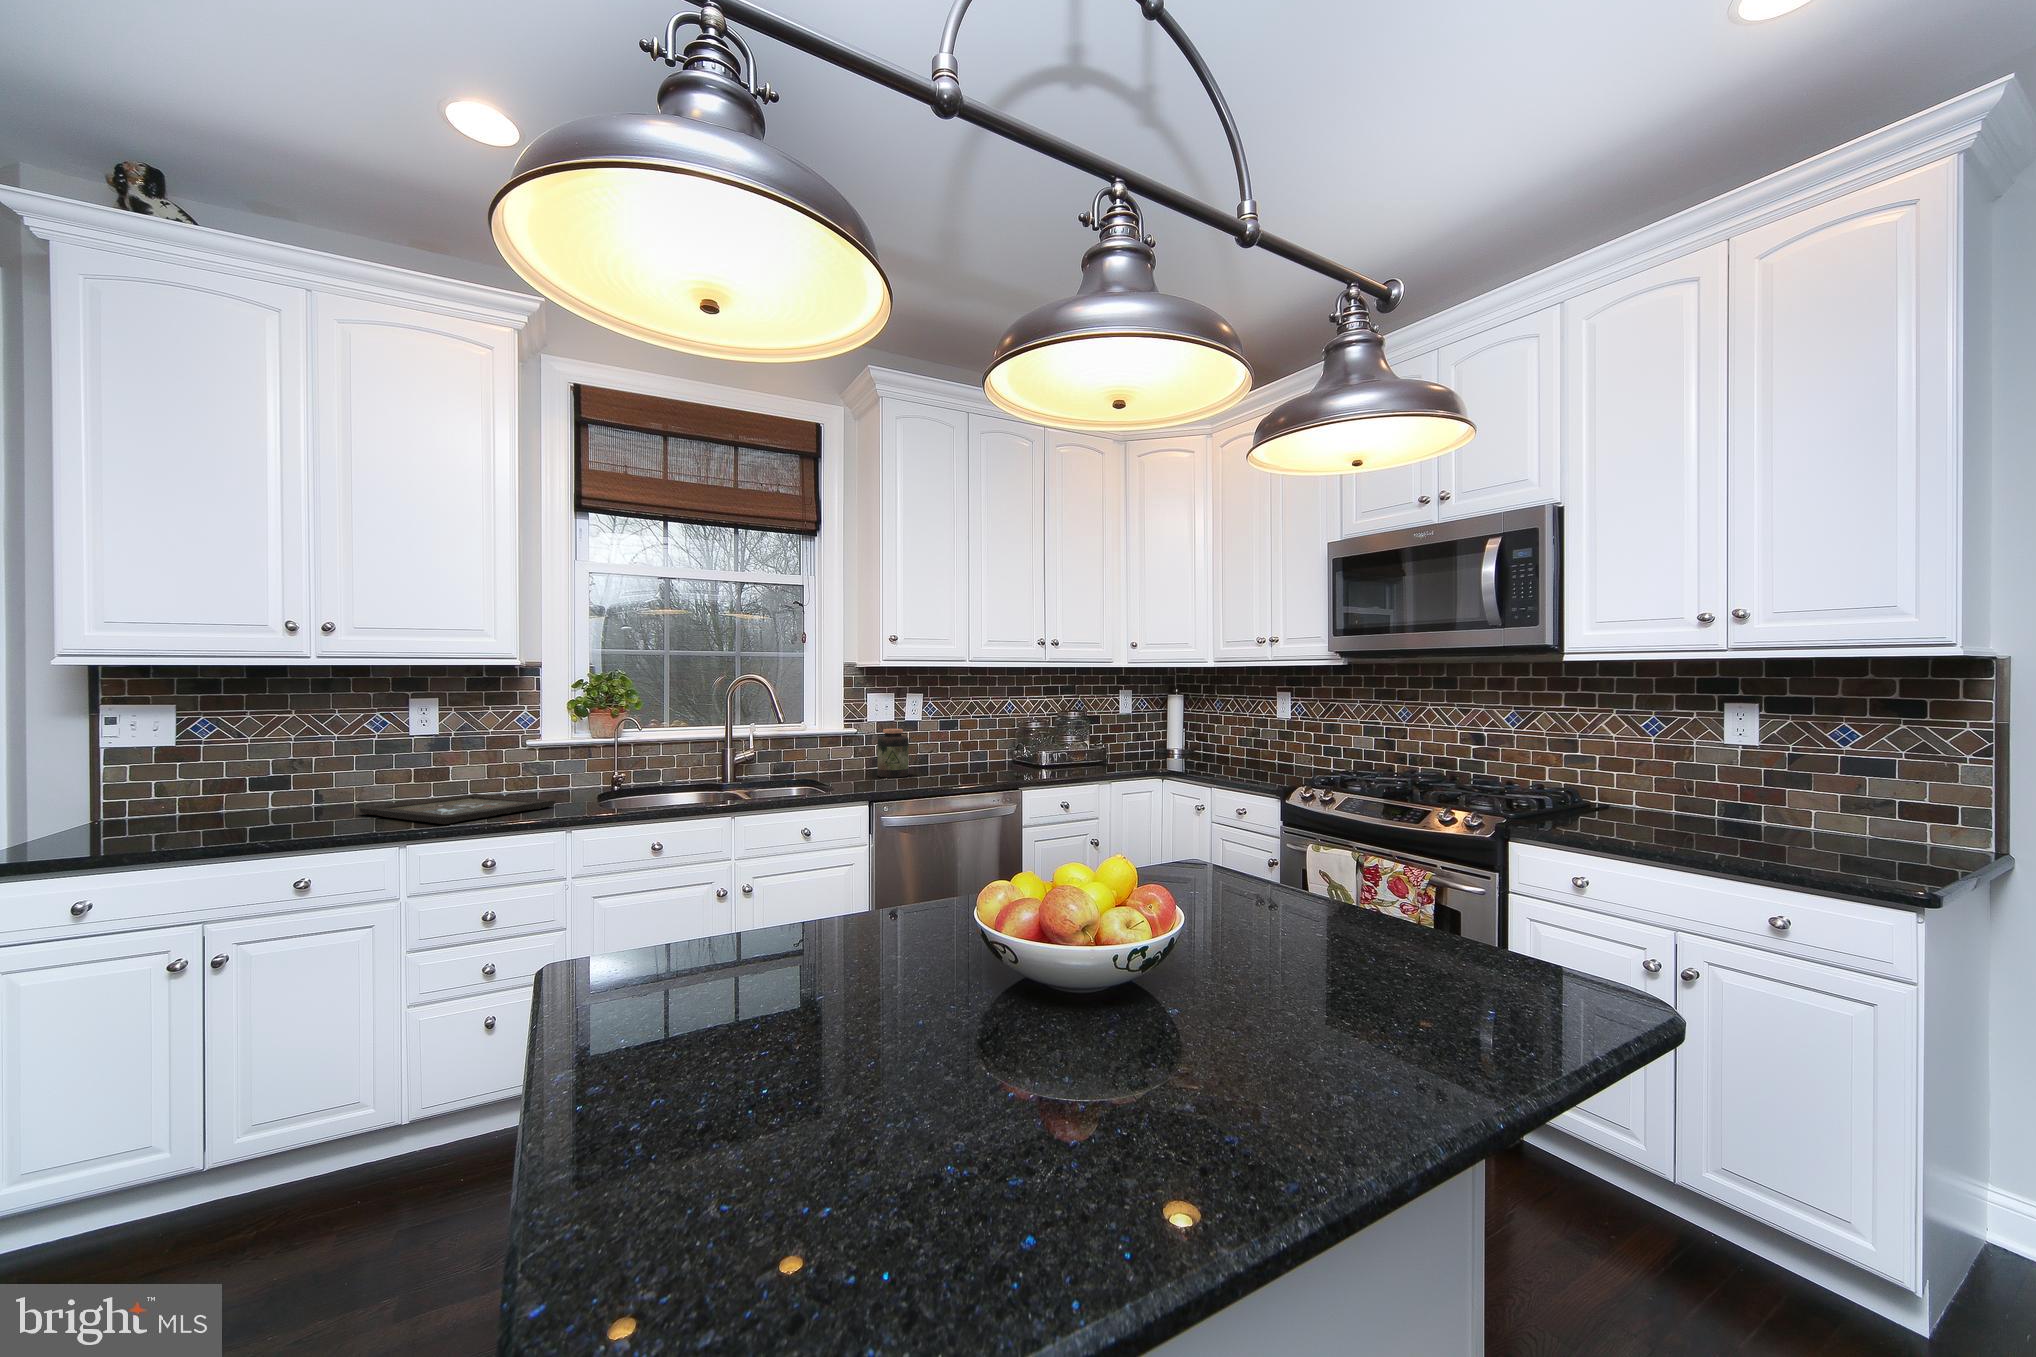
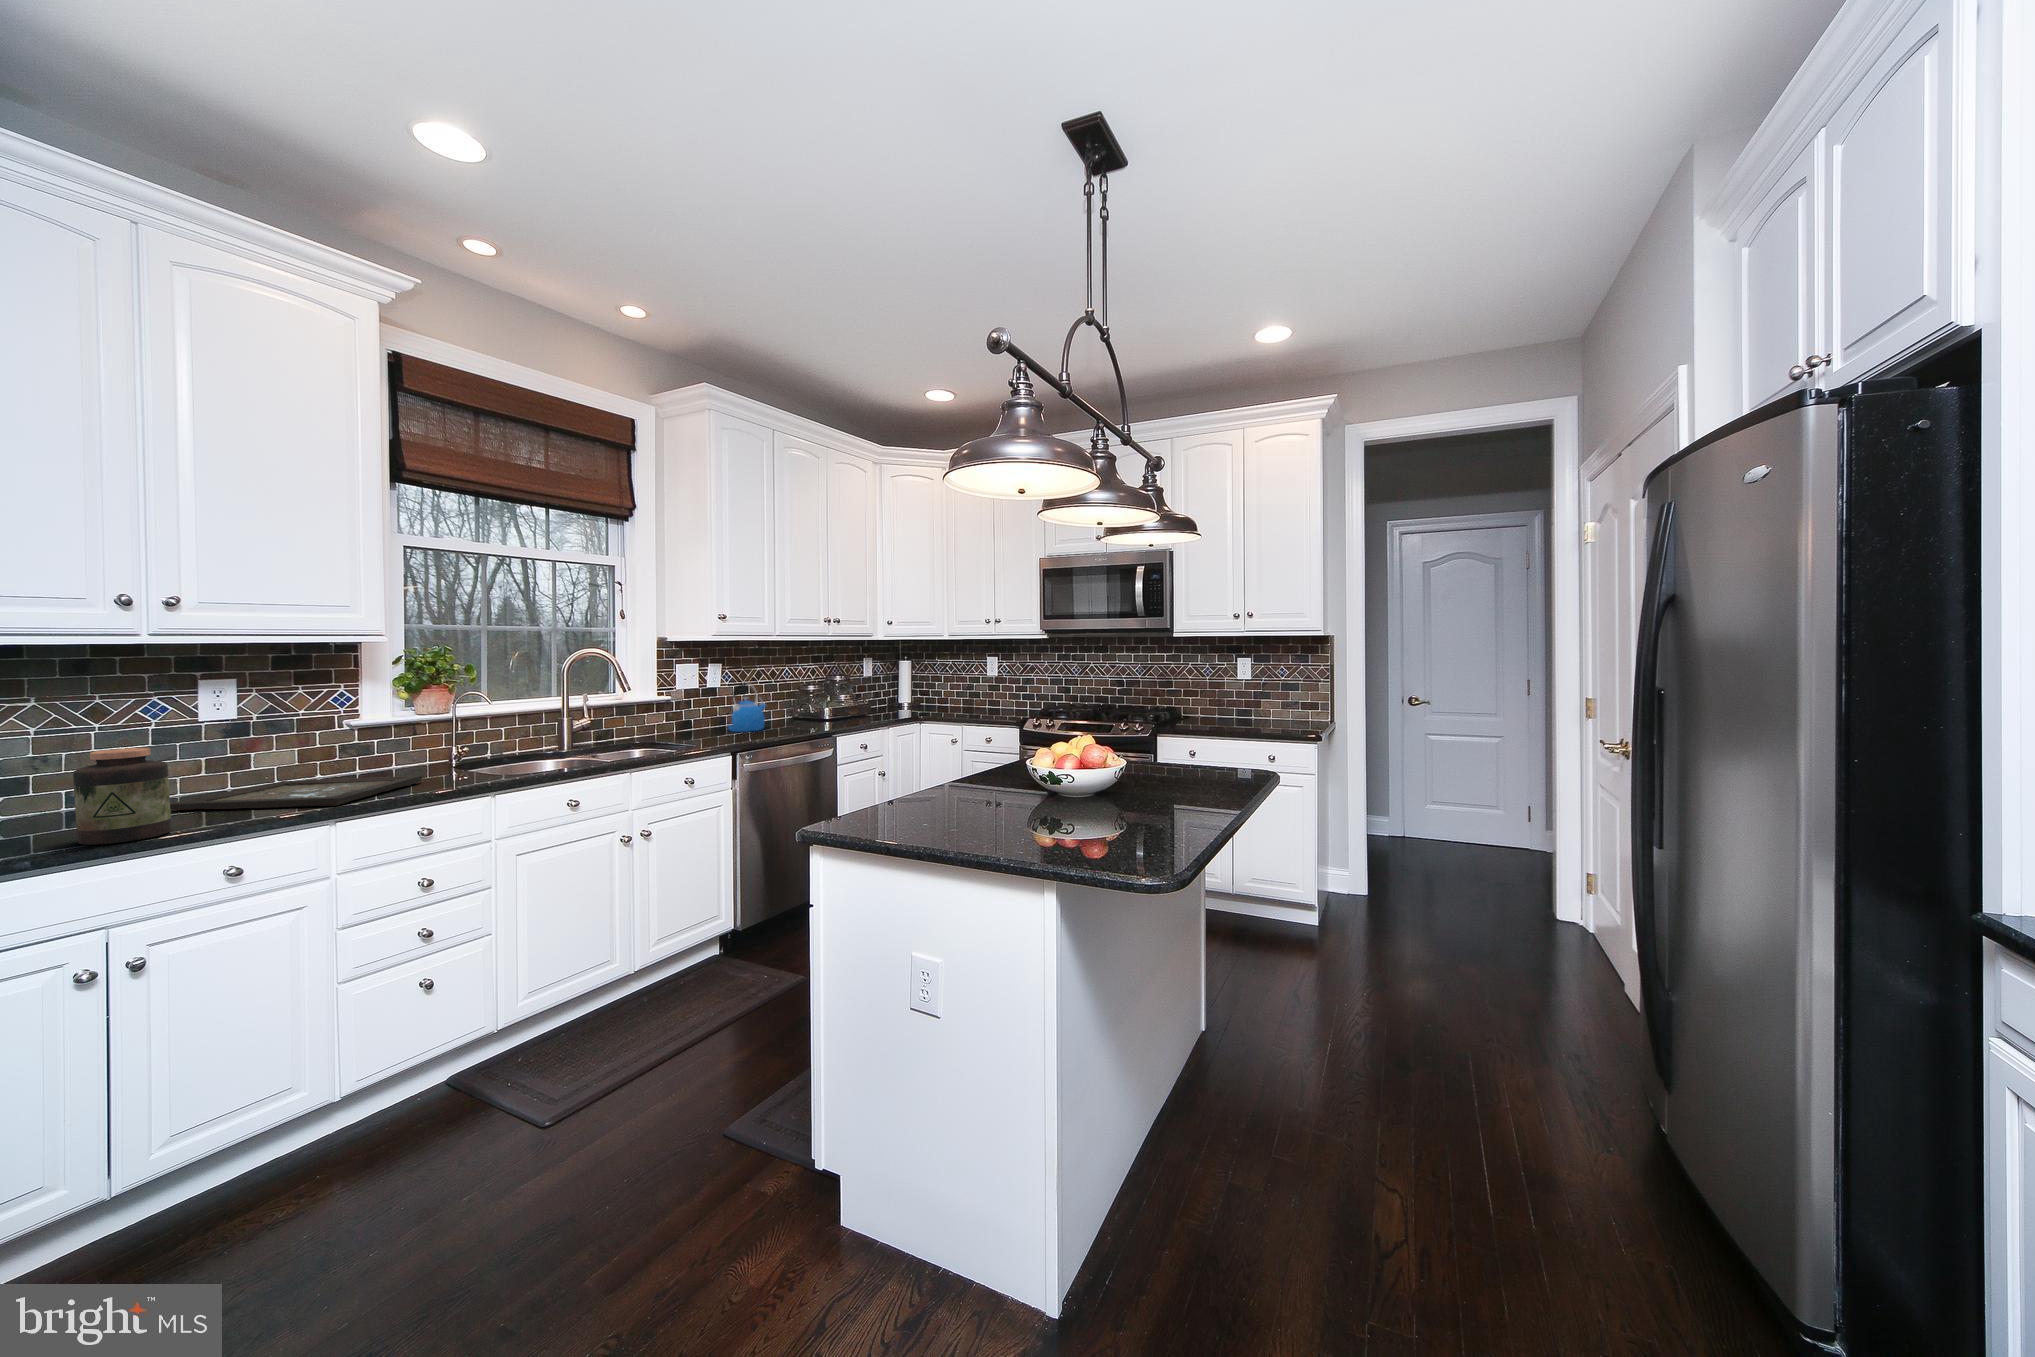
kettle: none [926,717,974,775] -> present [728,683,766,732]
jar: present [877,729,909,778] -> present [73,748,171,845]

